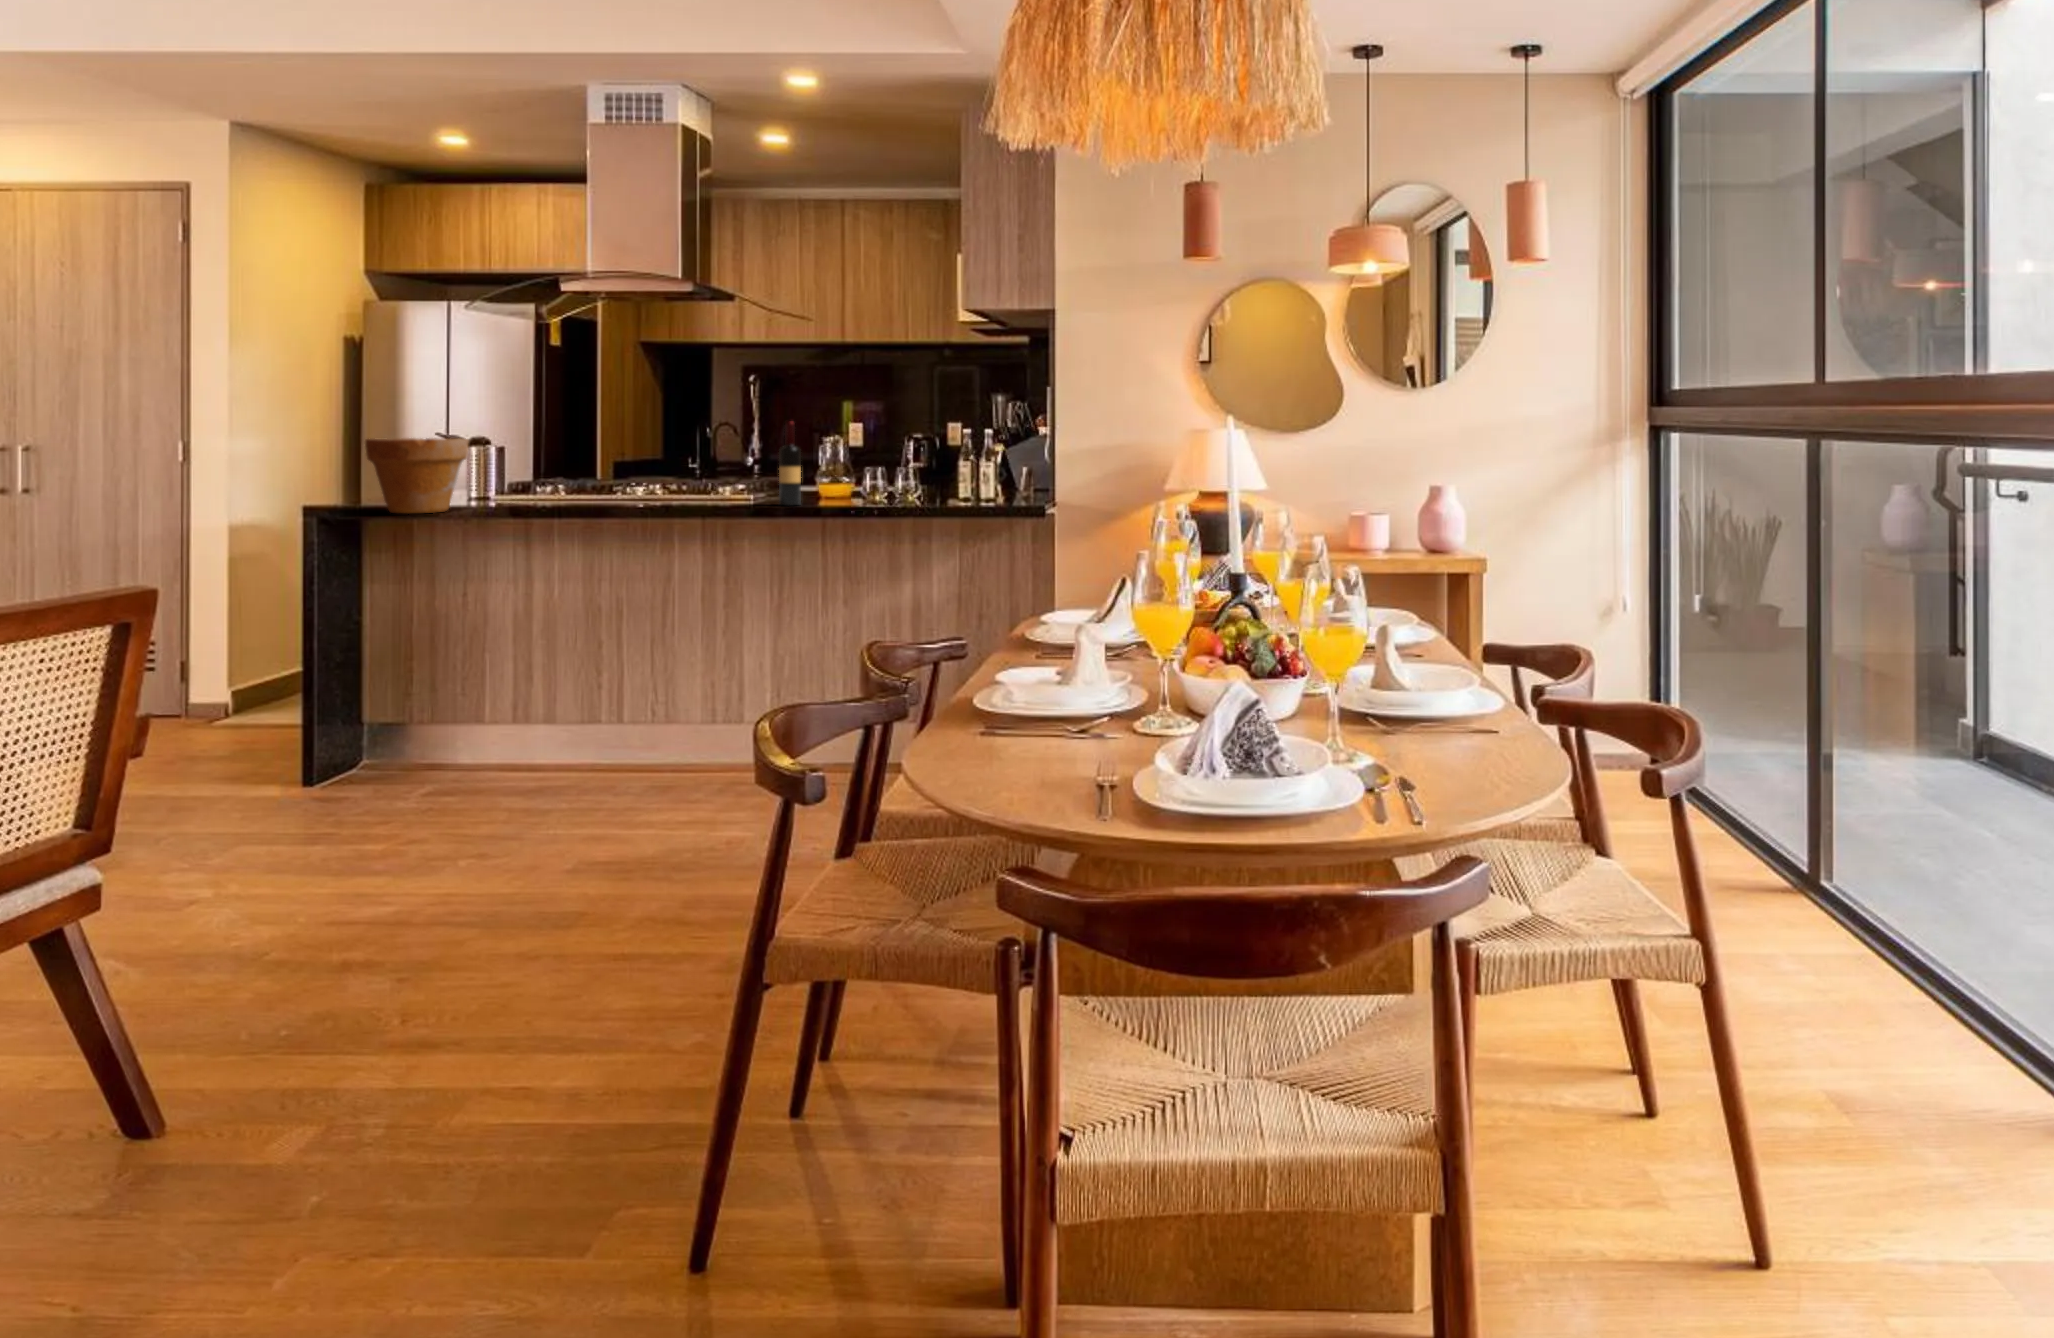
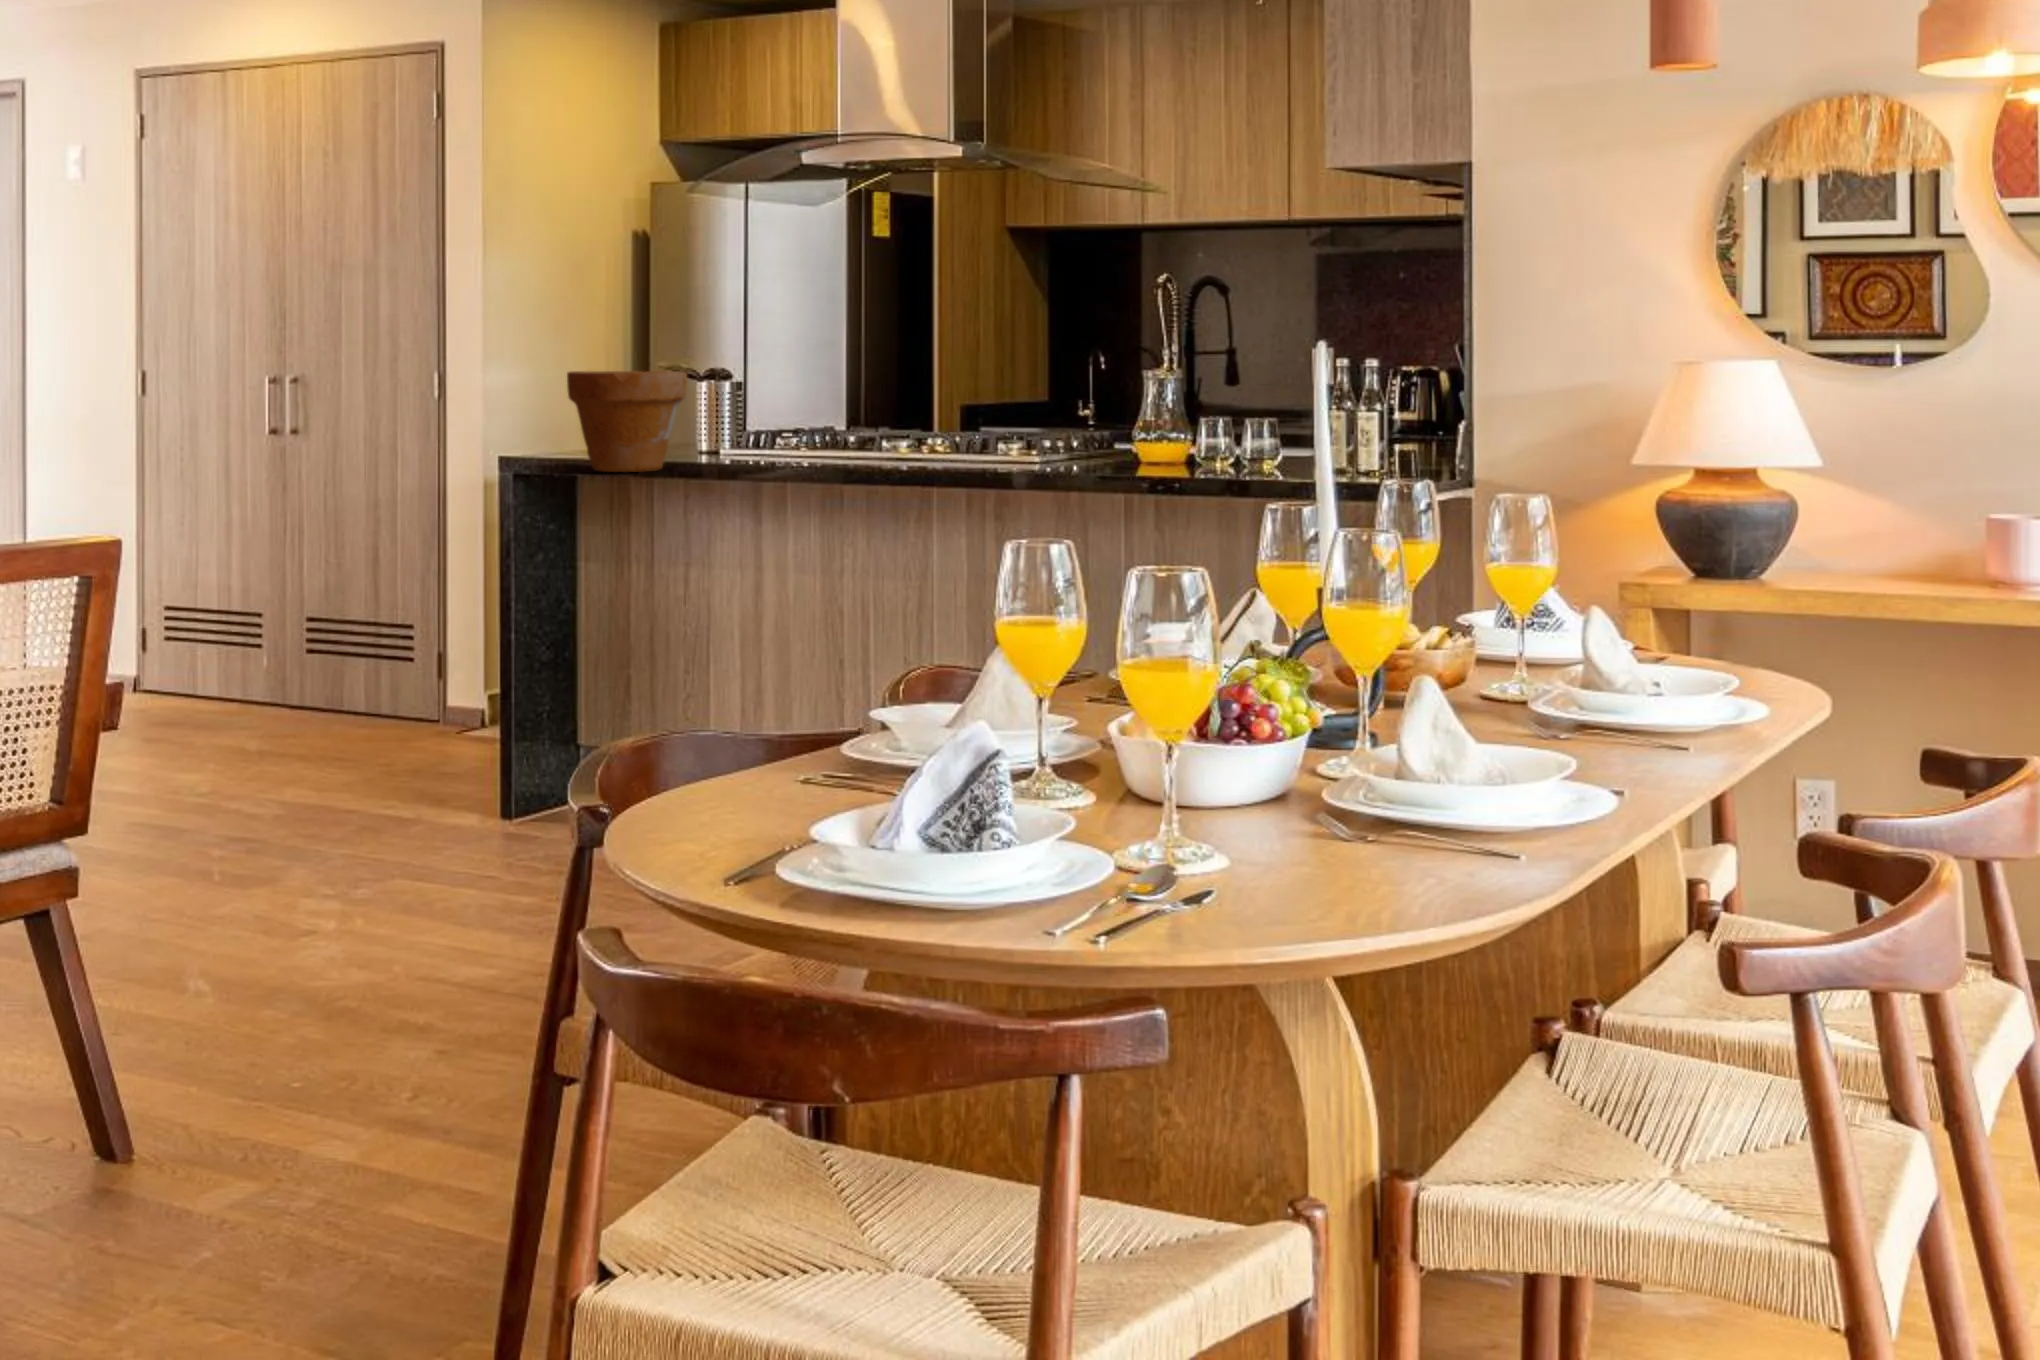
wine bottle: present [779,421,801,505] -> none [1073,345,1104,474]

